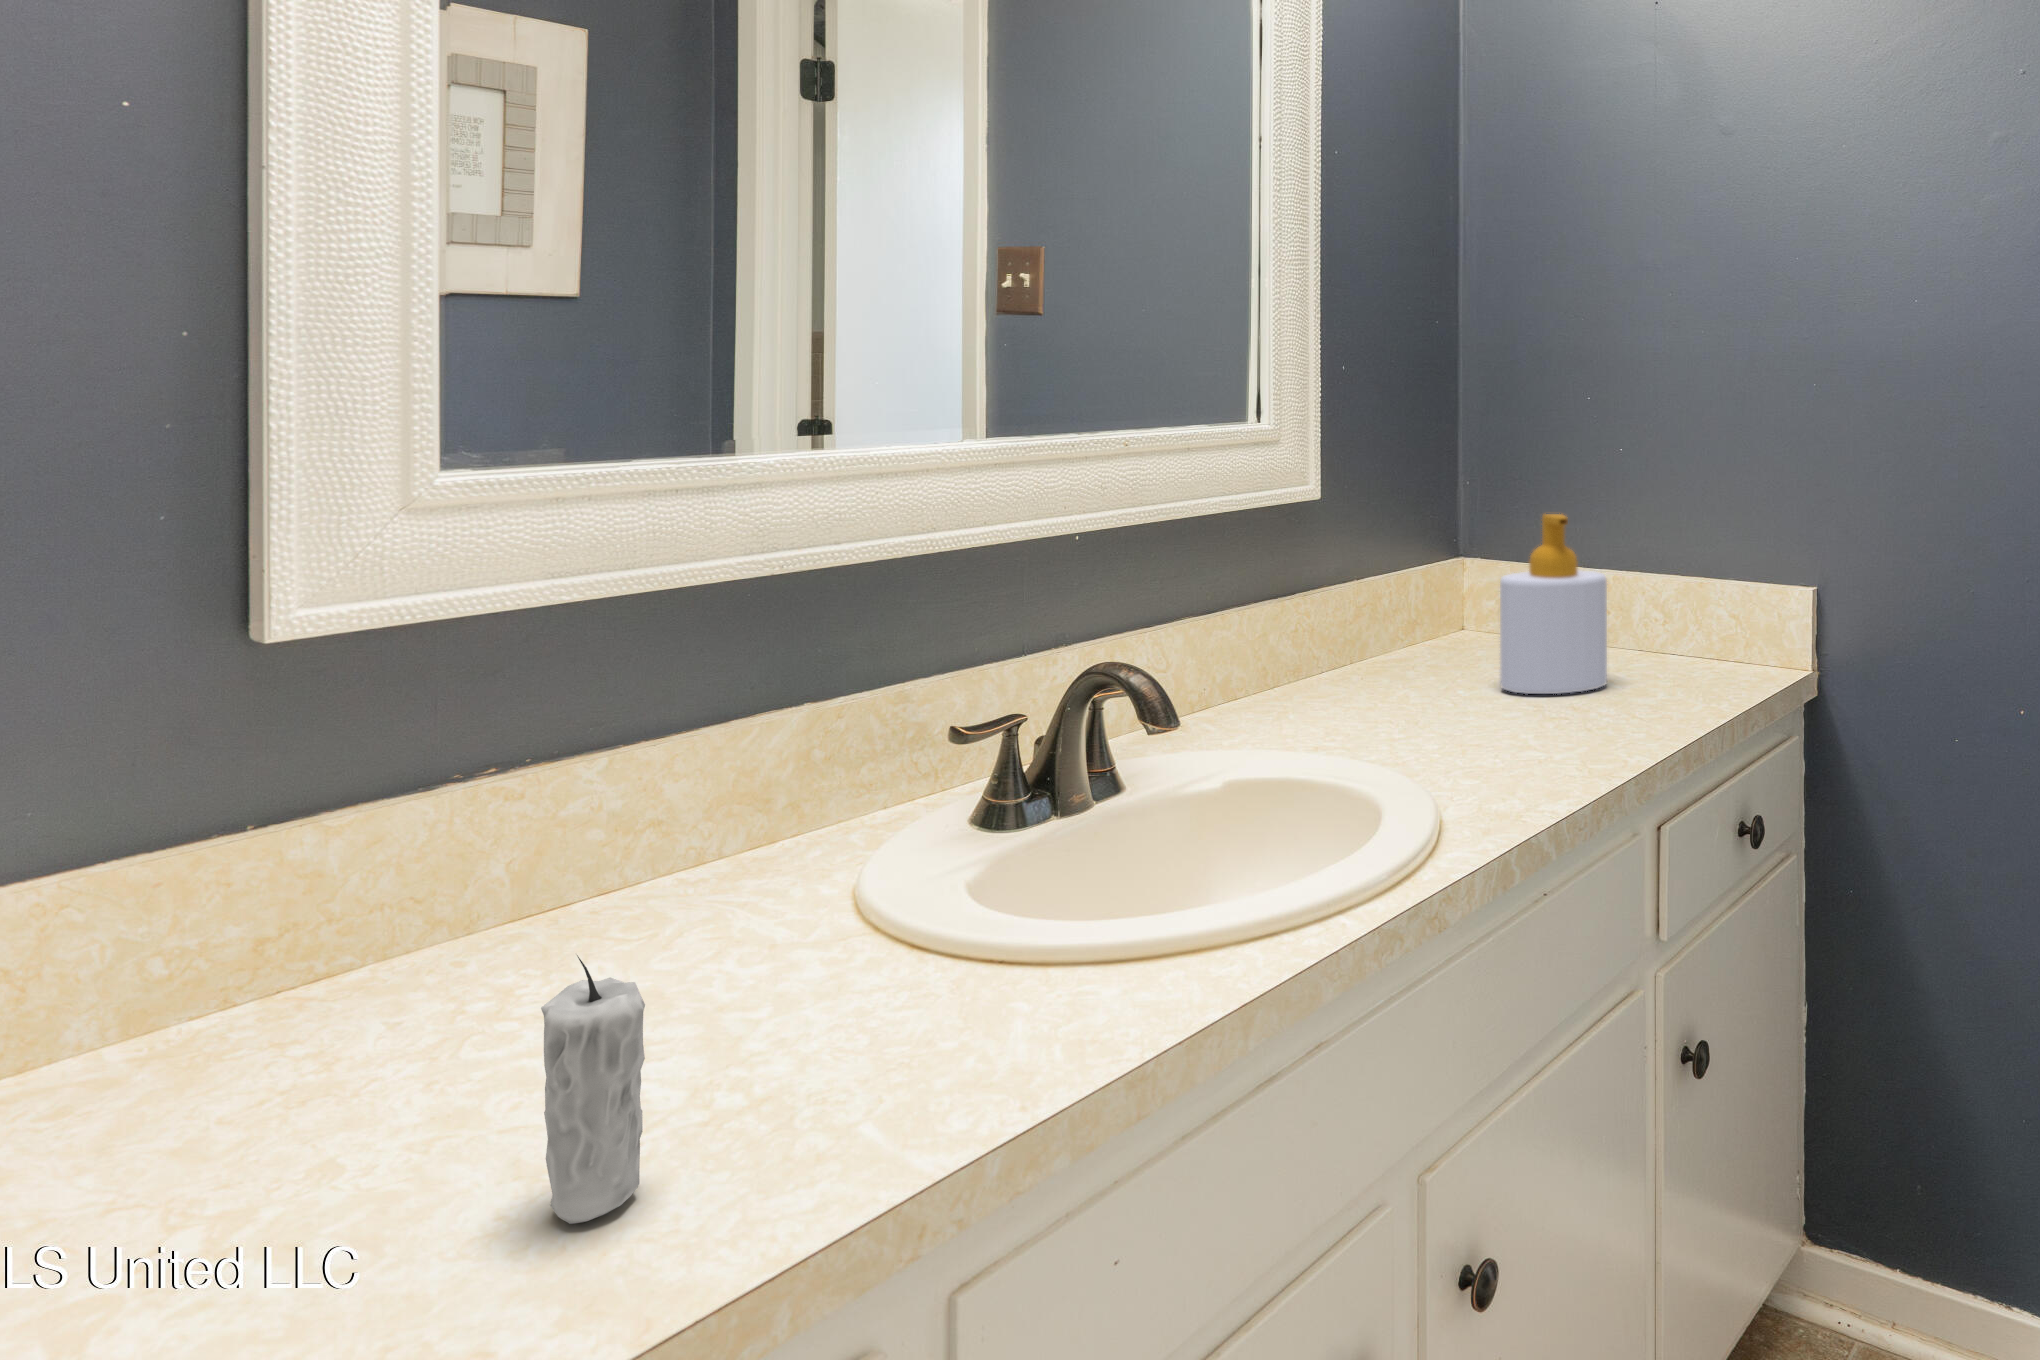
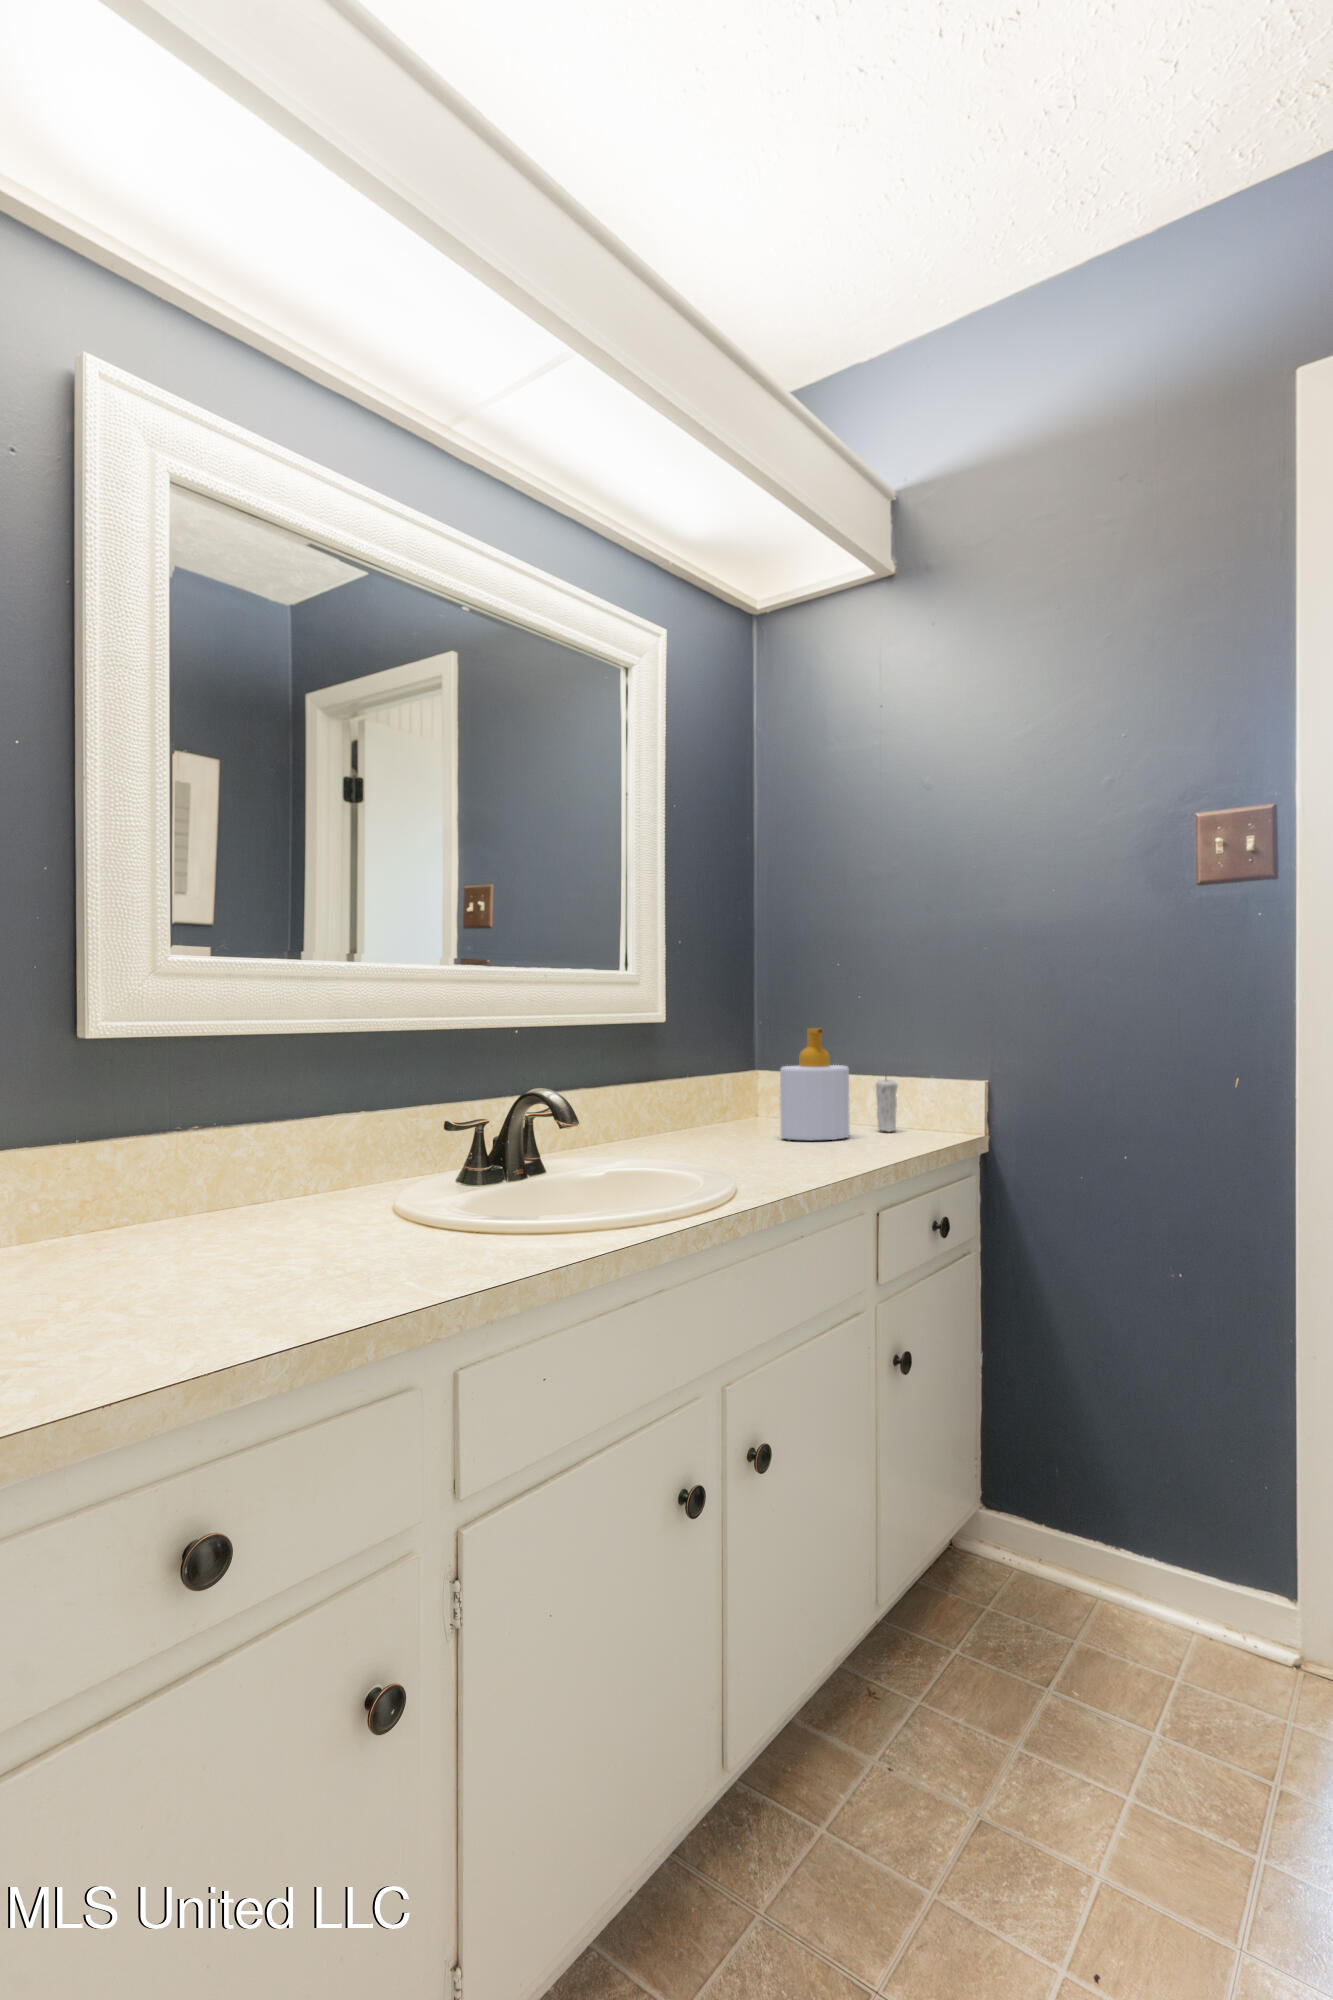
candle: present [541,955,645,1224] -> present [876,1079,898,1132]

